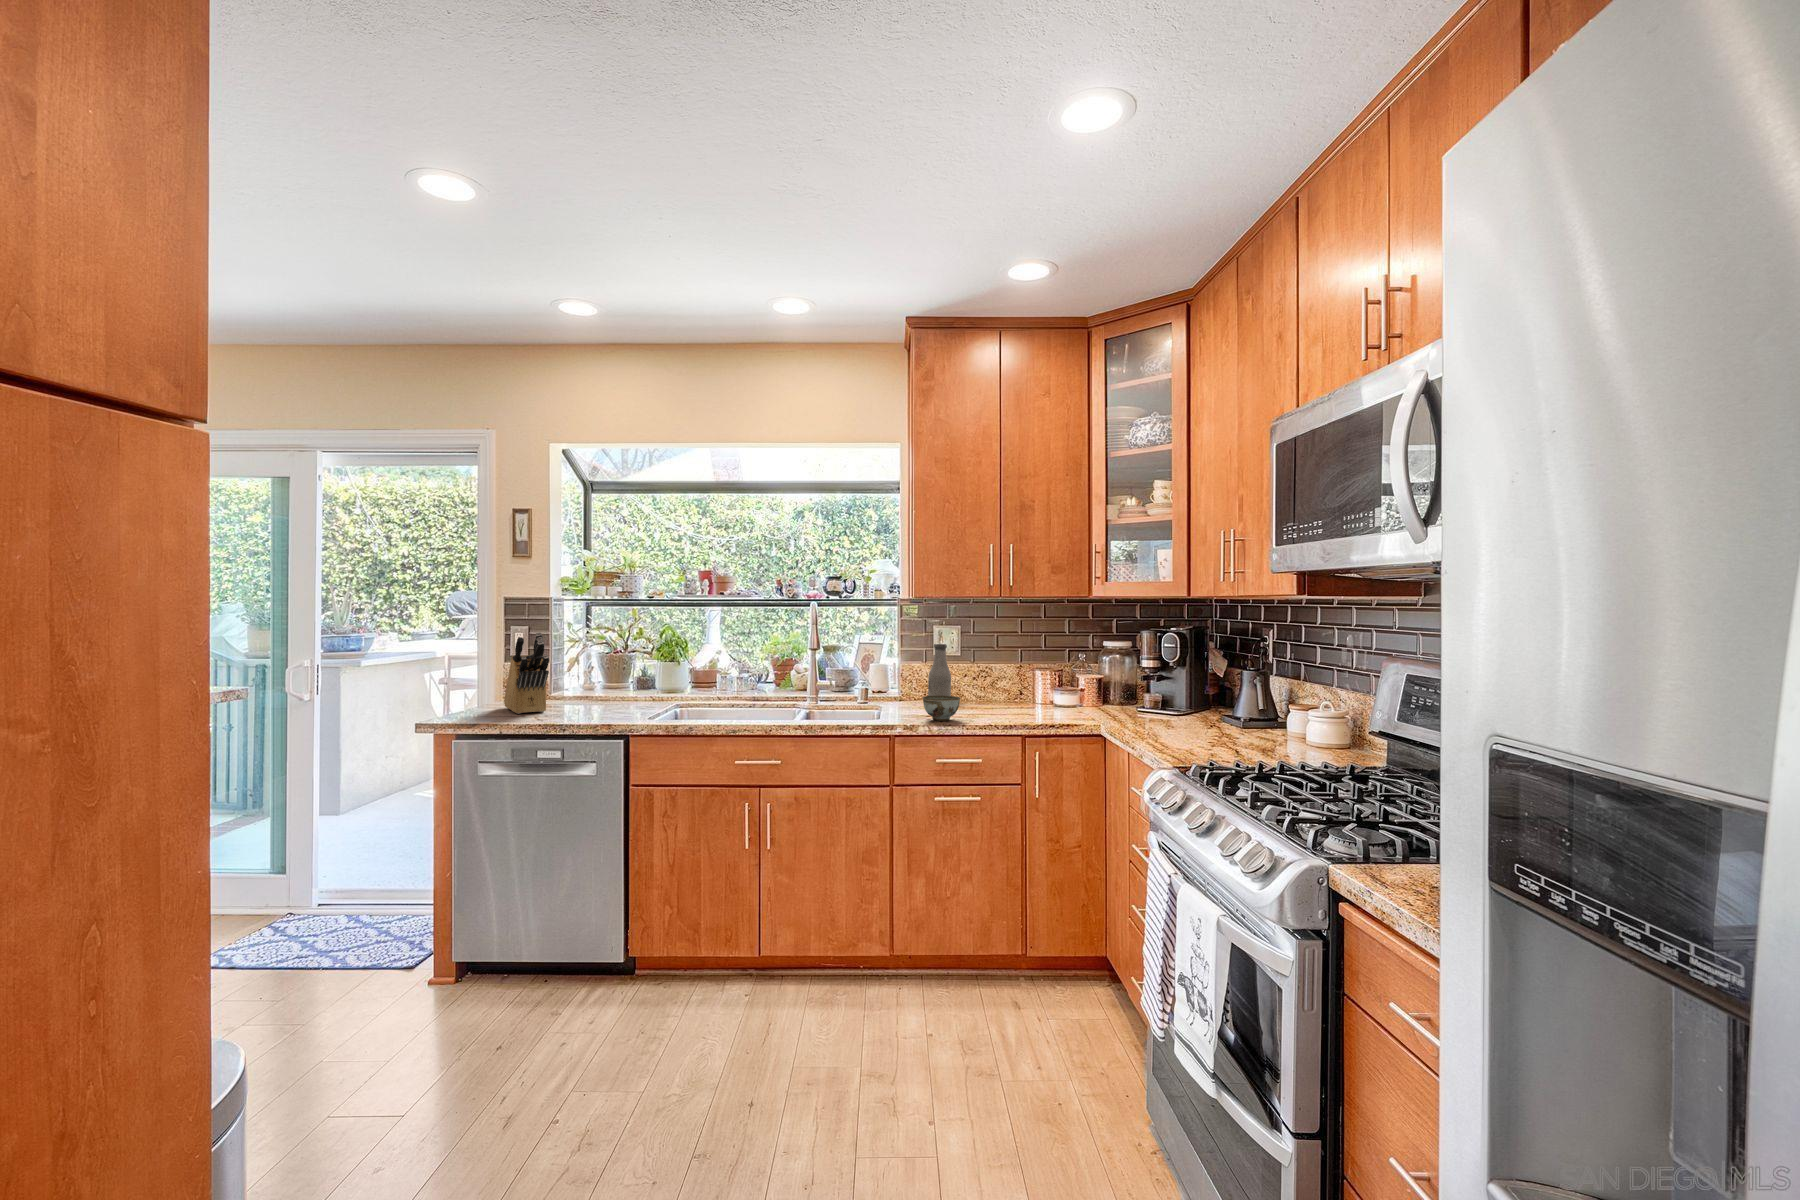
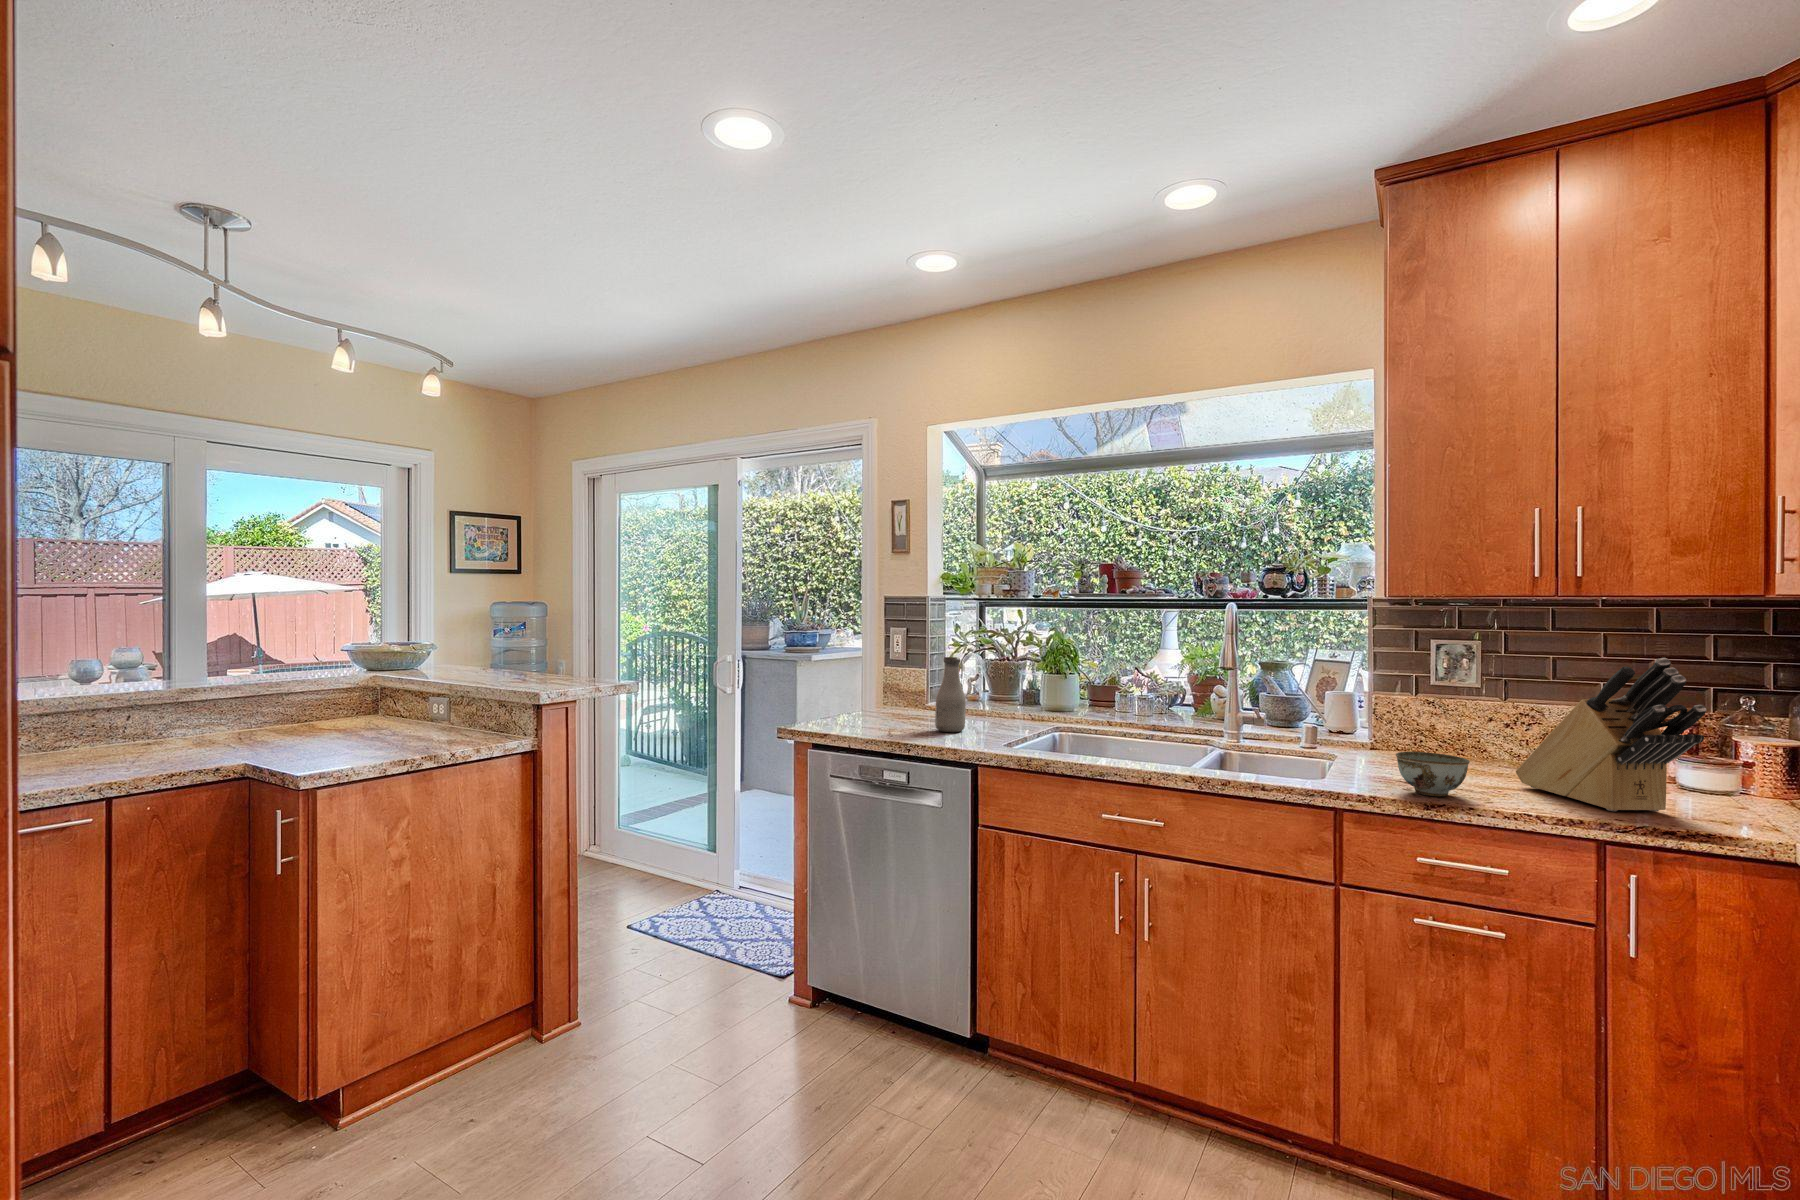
knife block: present [504,632,549,714] -> present [1516,658,1706,811]
bottle: present [928,644,951,696] -> present [935,657,966,732]

